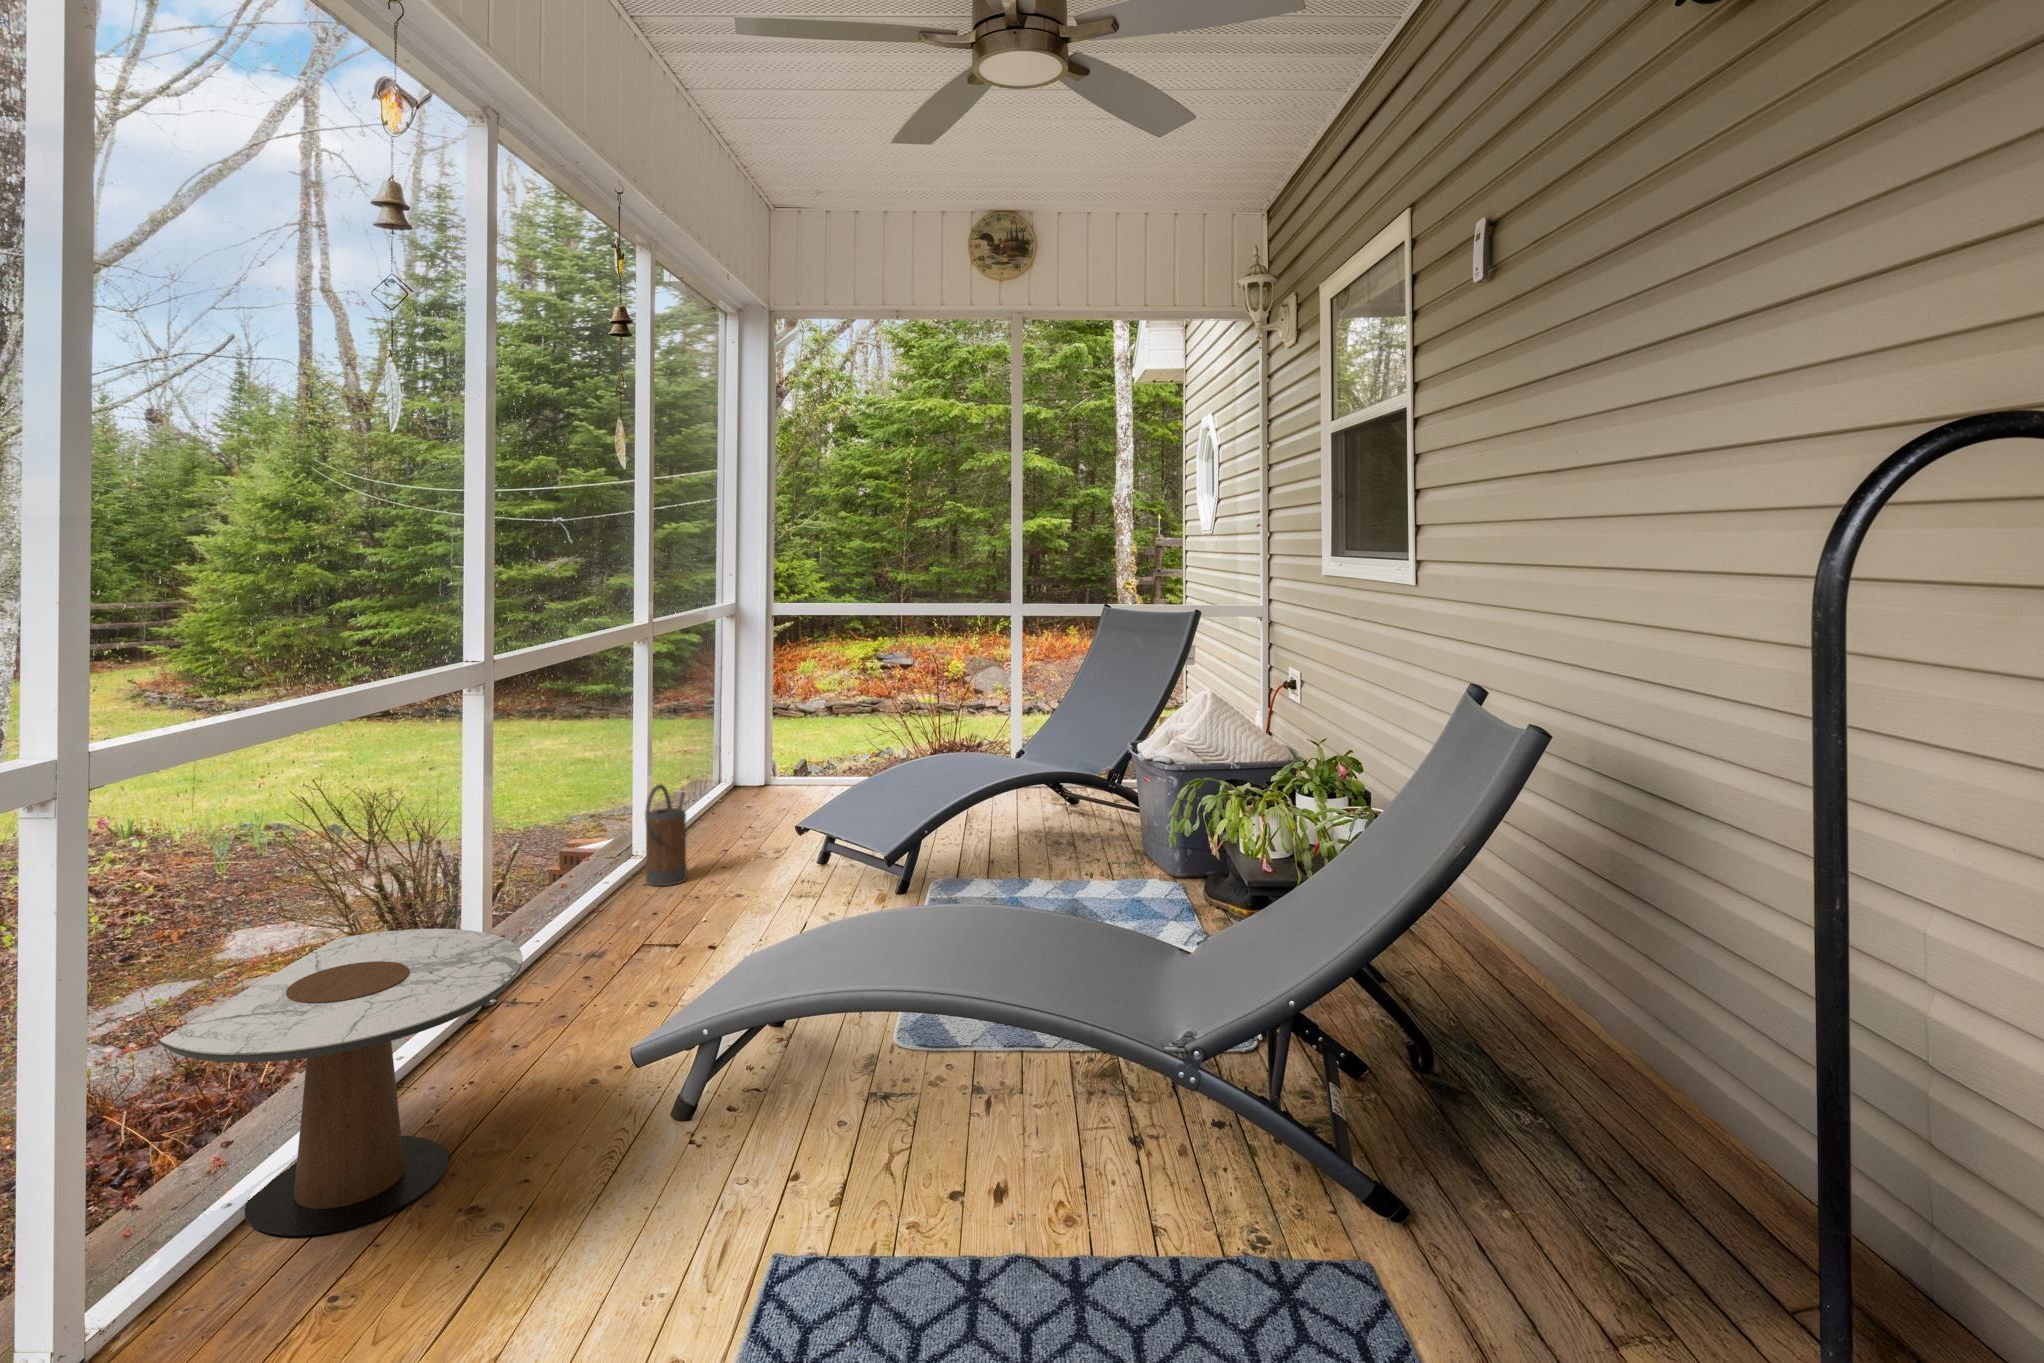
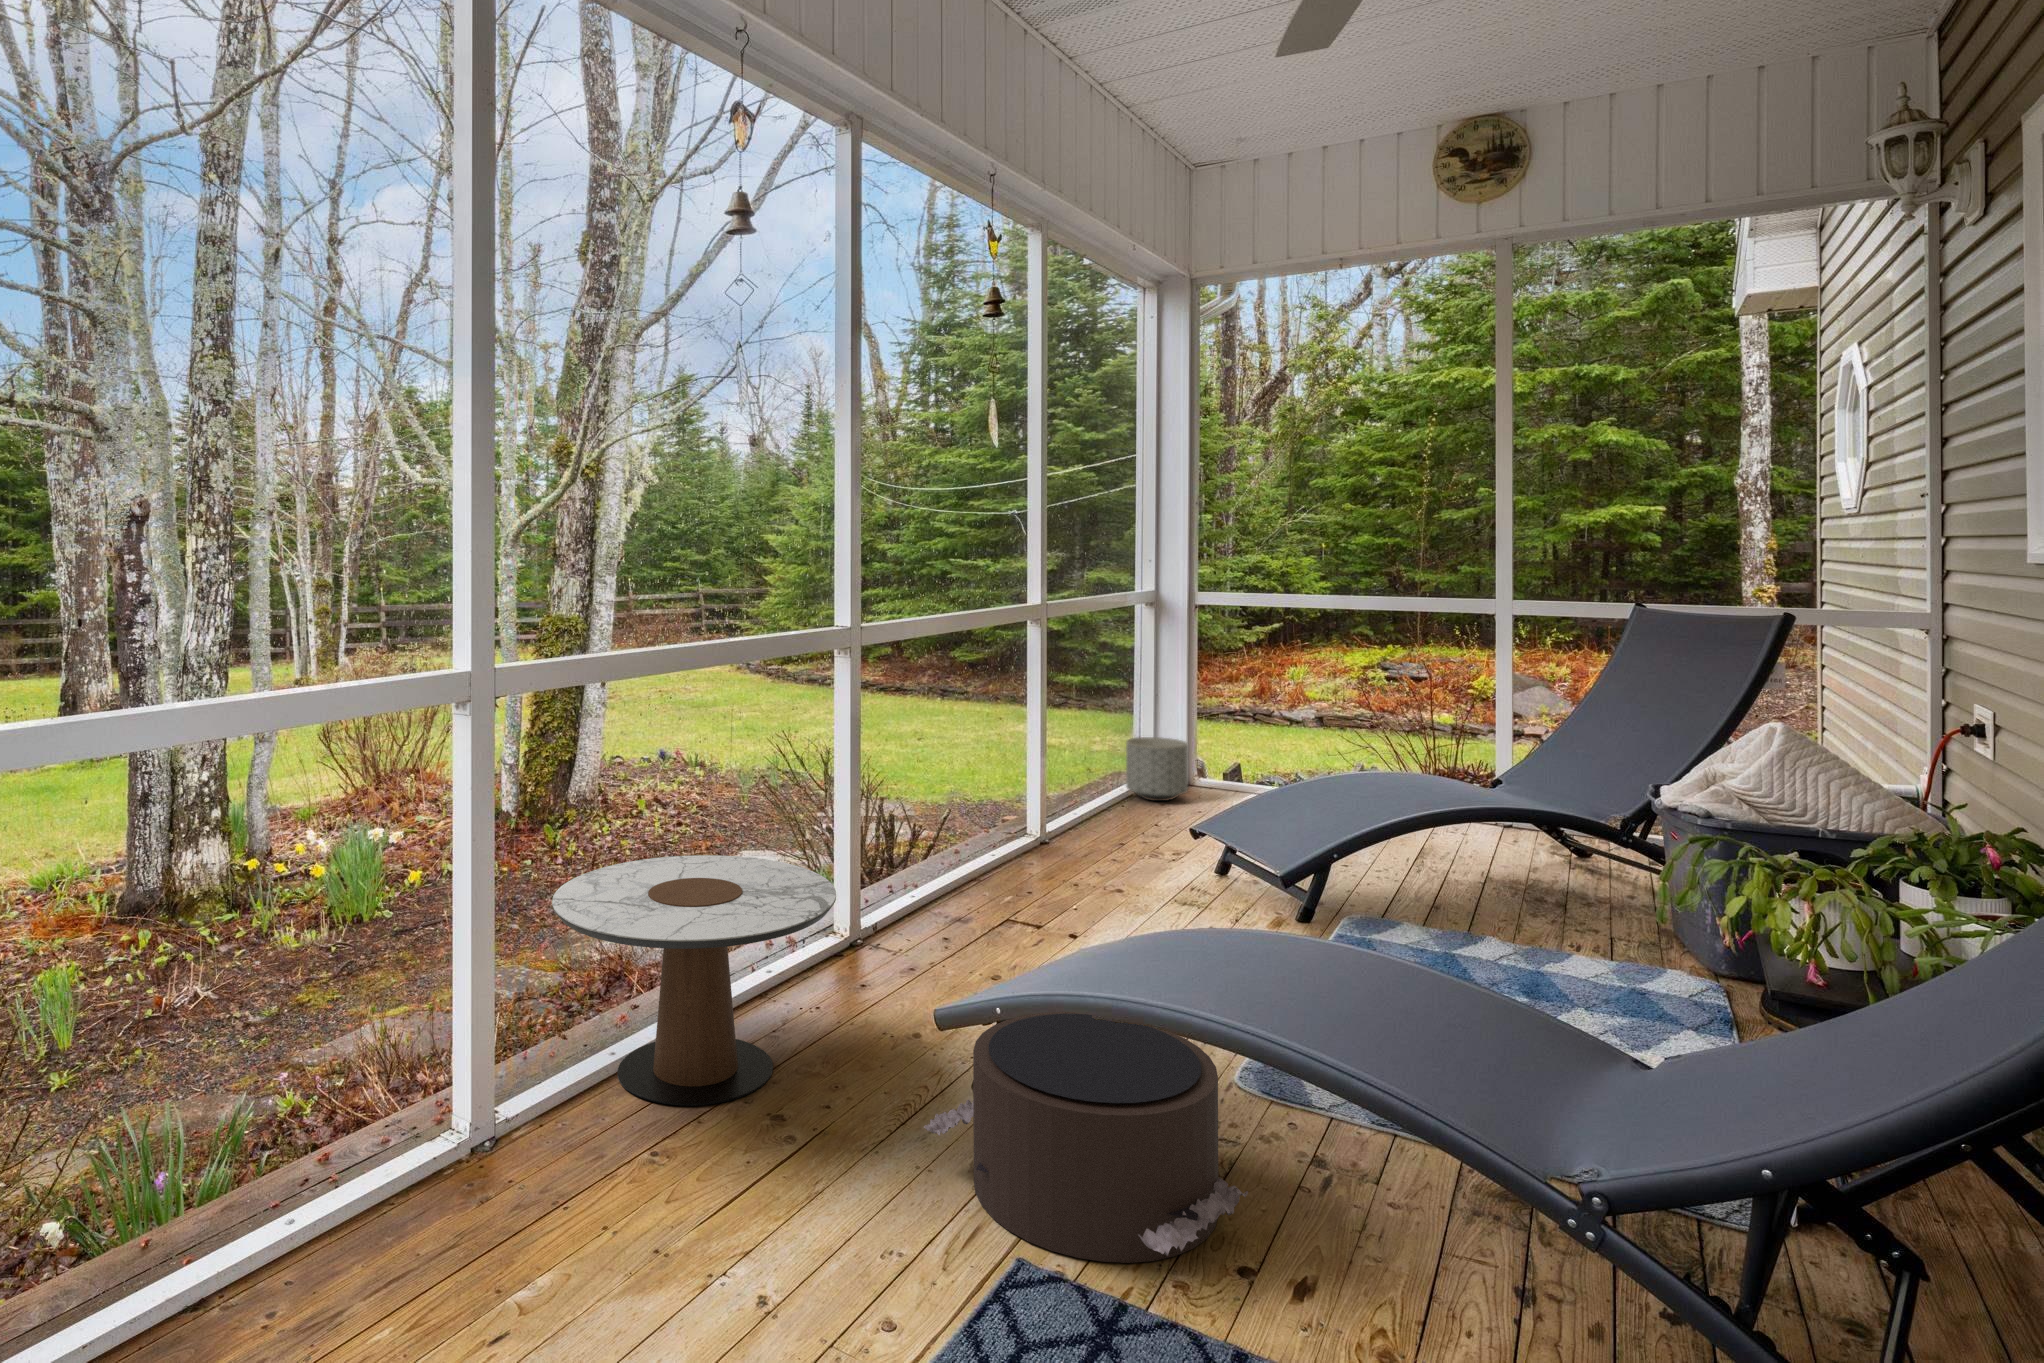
planter: none [716,746,773,806] -> present [1126,737,1188,801]
watering can: present [645,785,687,886] -> none [1024,763,1073,869]
pouf: none [649,1007,950,1238] -> present [924,1012,1248,1263]

